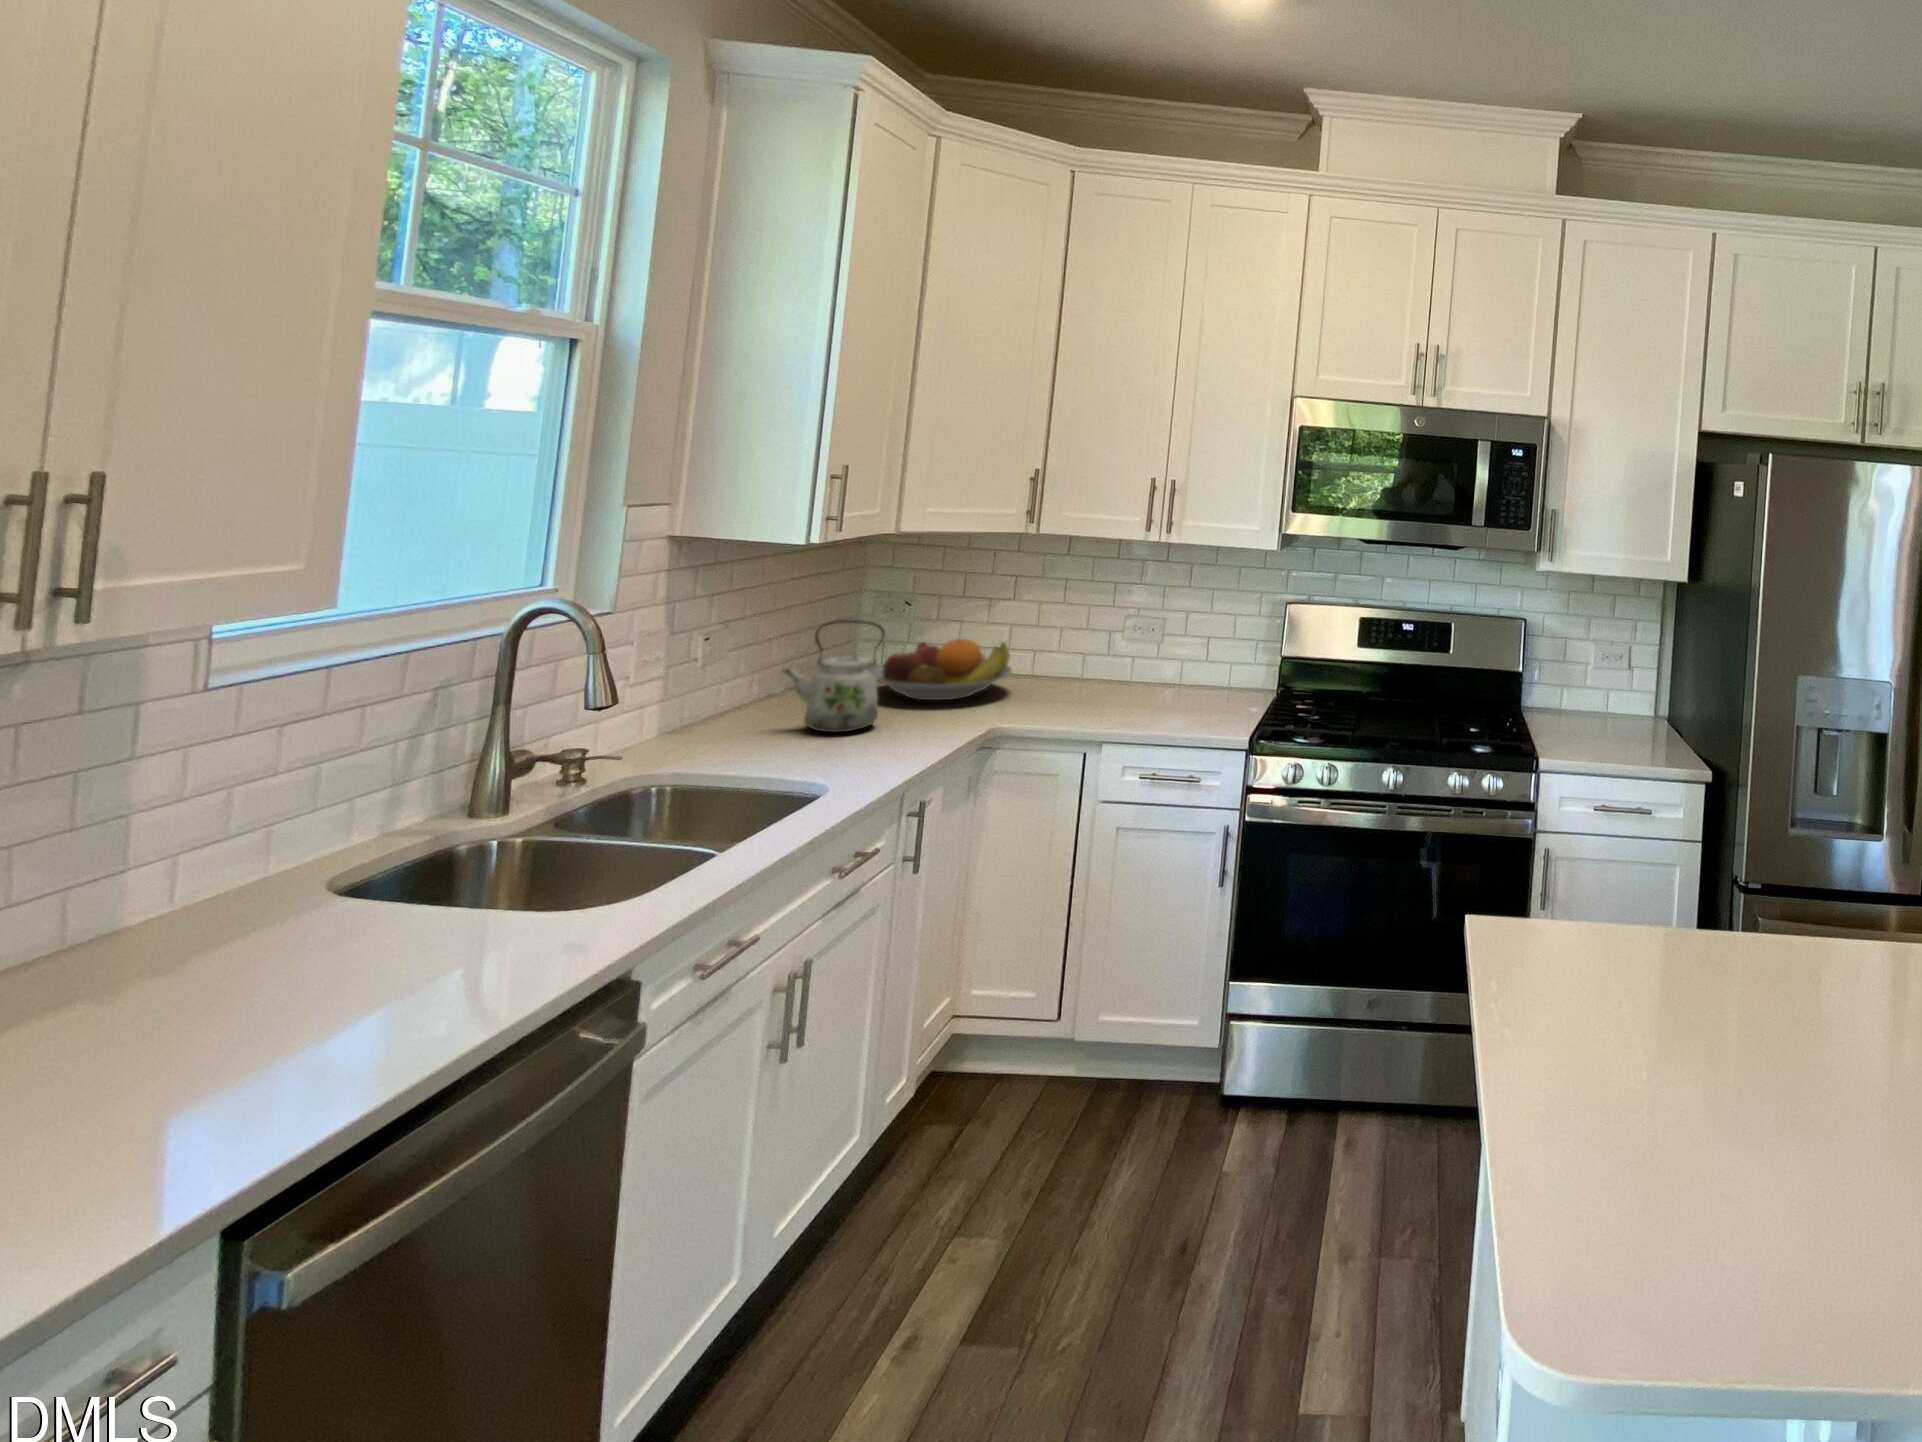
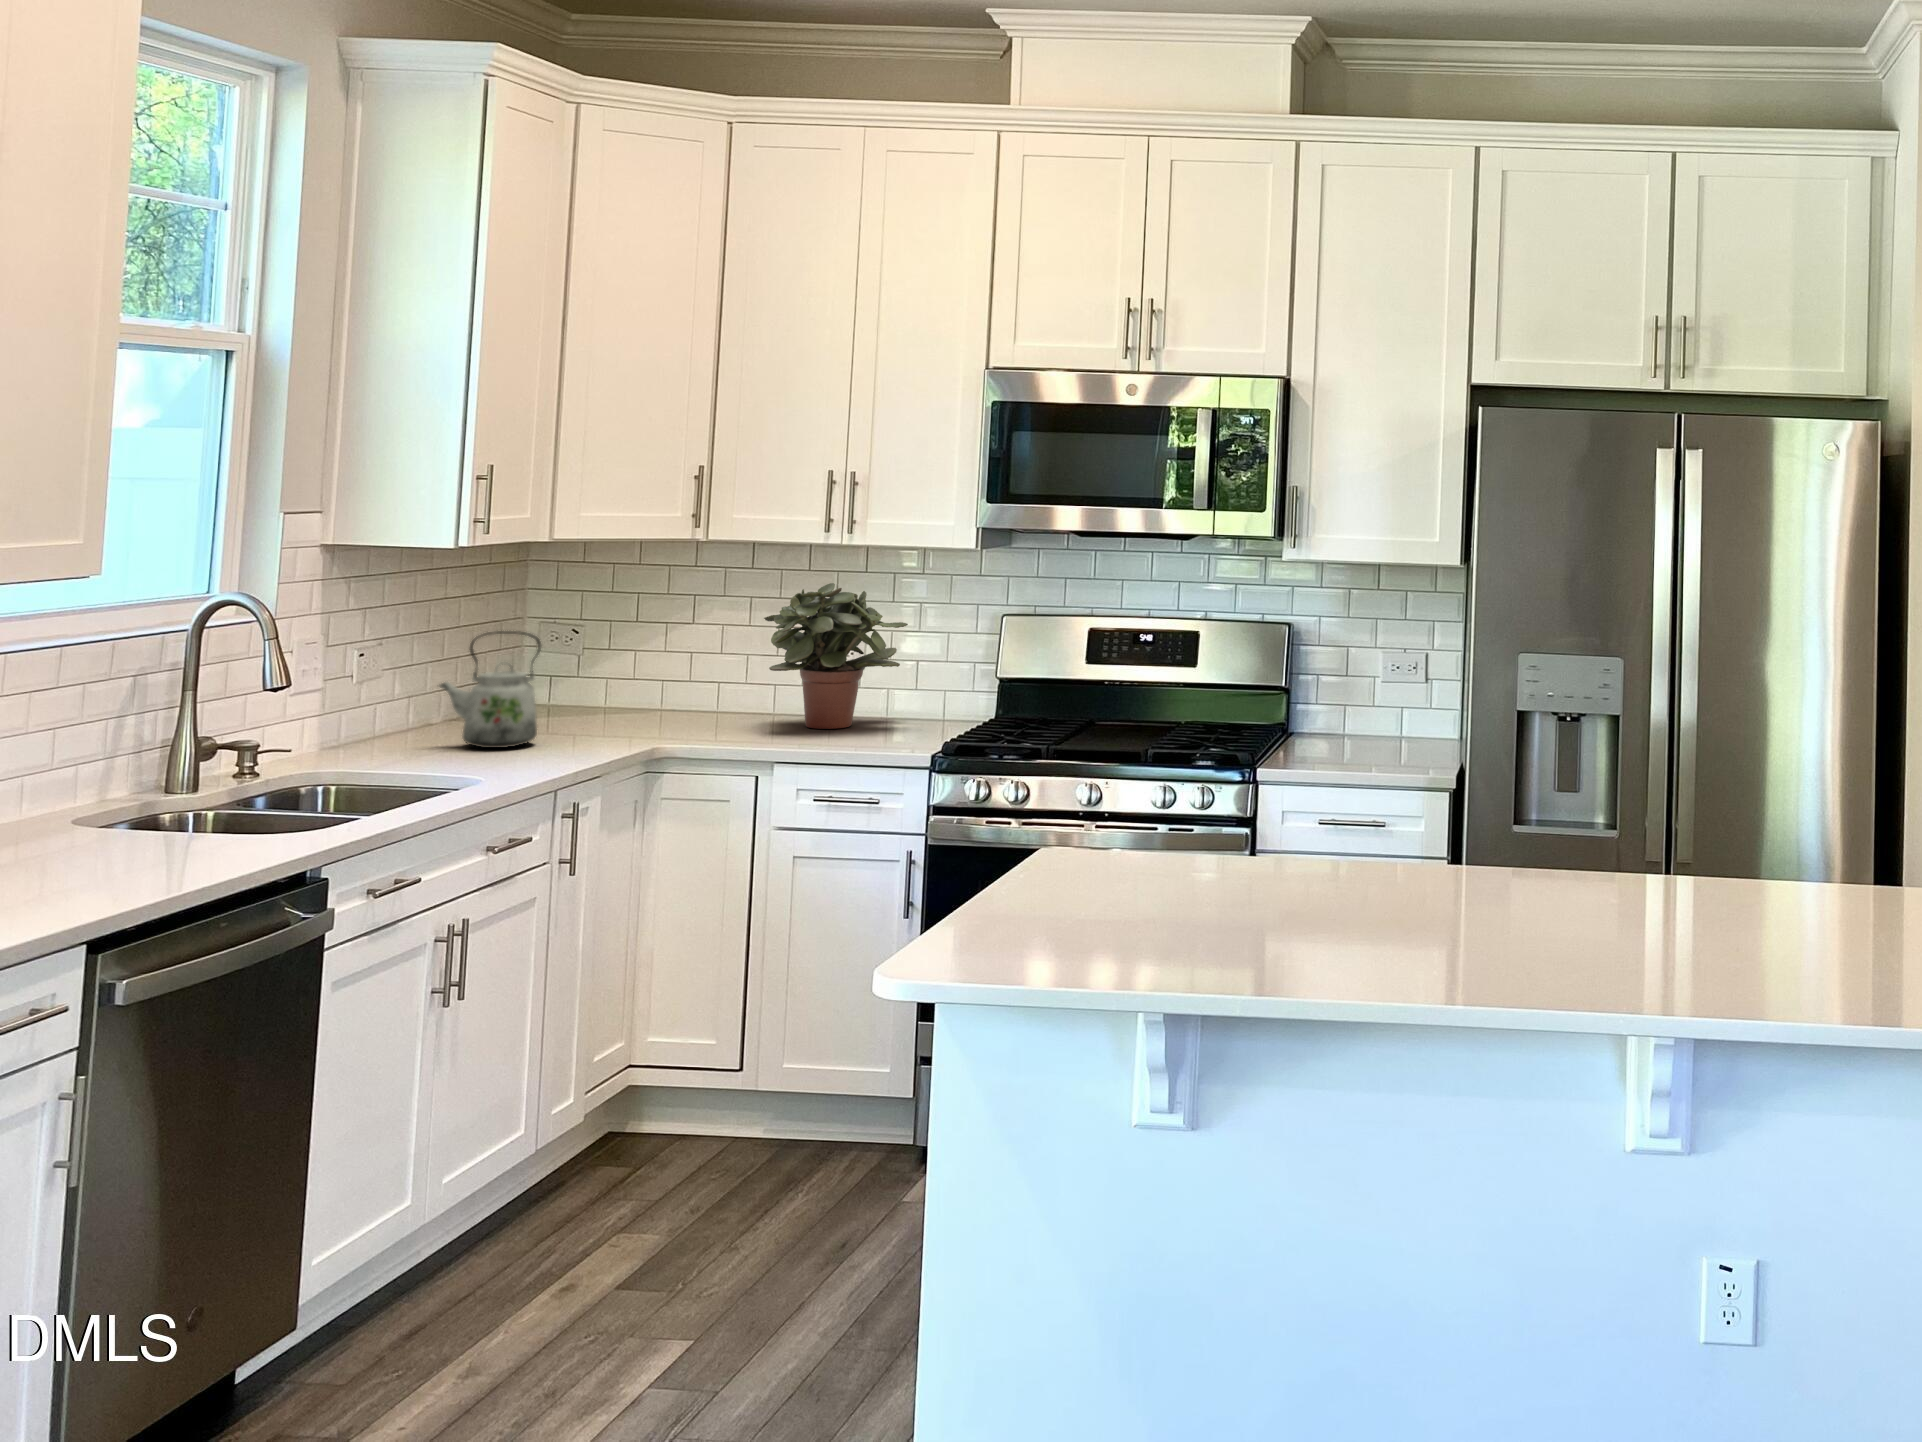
potted plant: none [1084,576,1210,704] -> present [764,583,908,729]
fruit bowl: present [872,639,1012,700] -> none [532,660,691,727]

